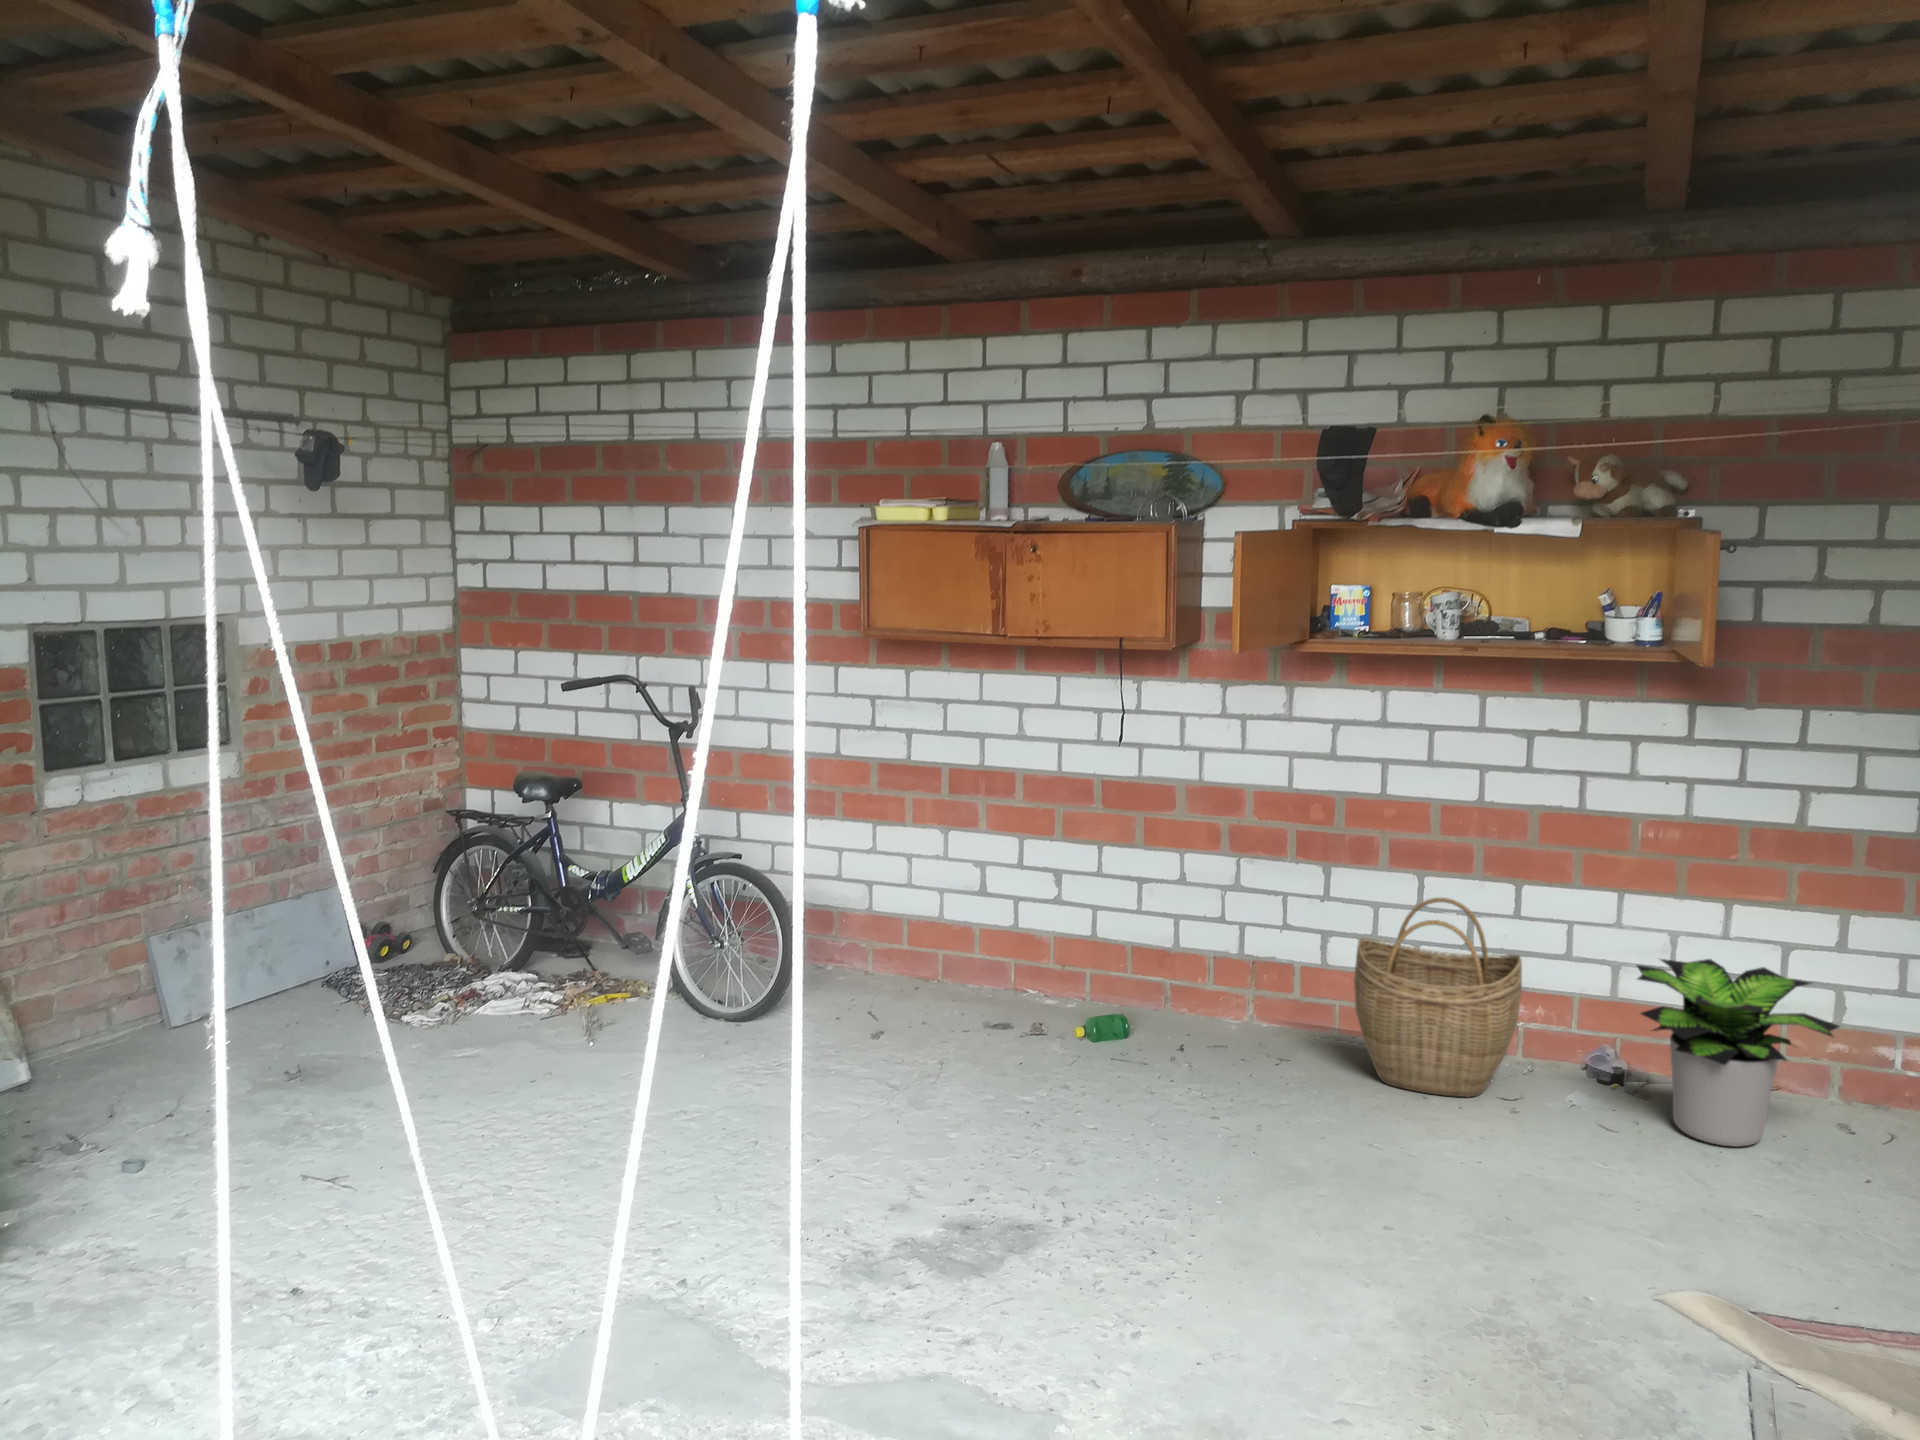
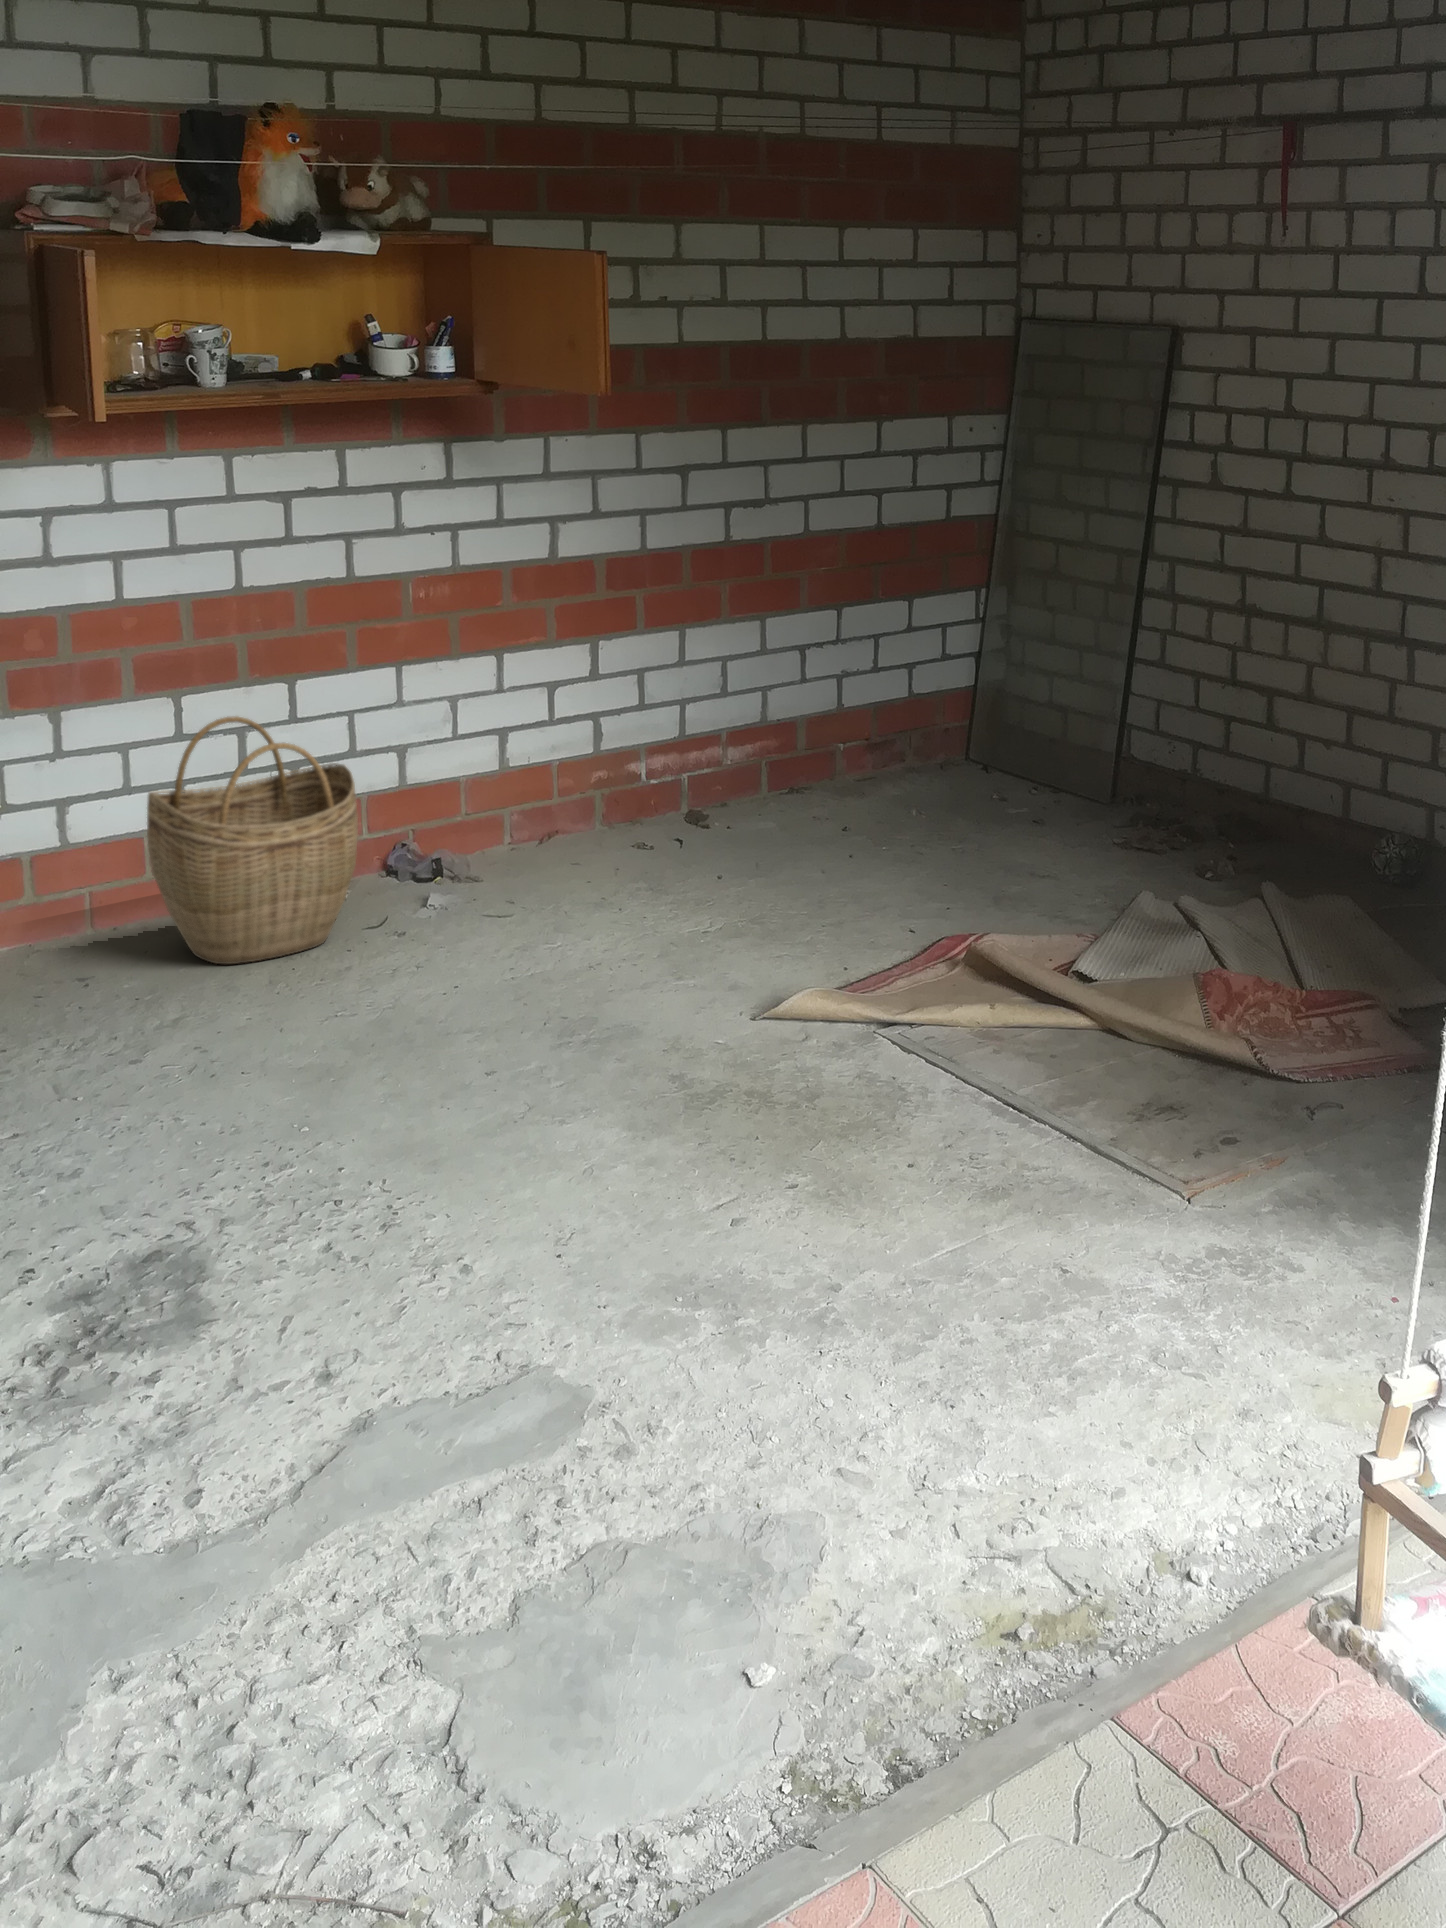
potted plant: present [1637,959,1839,1146] -> none [457,712,658,902]

